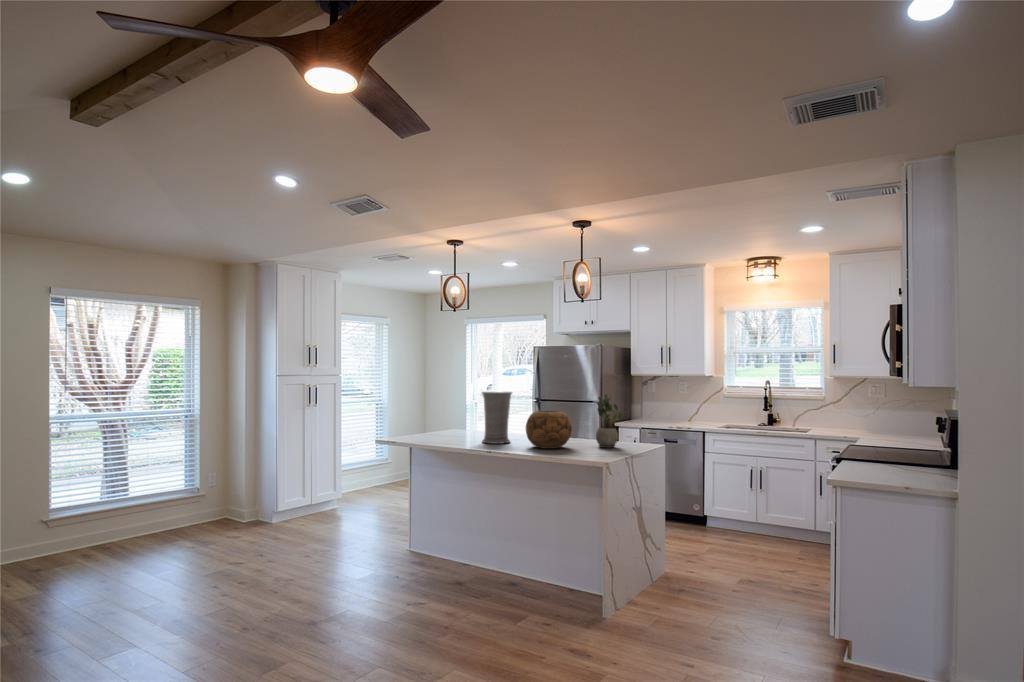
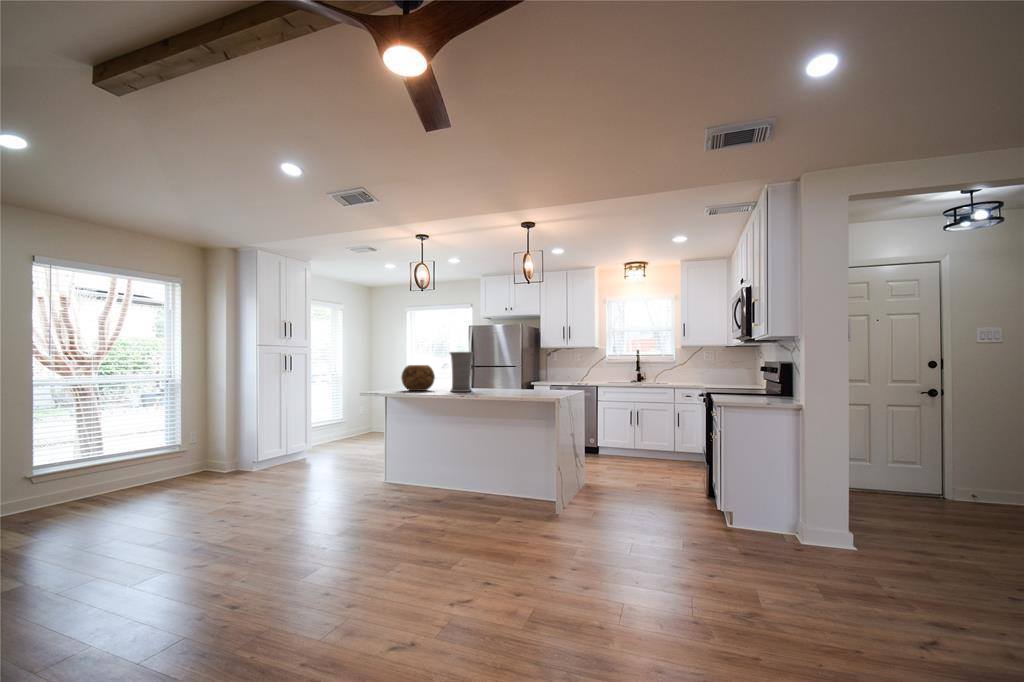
potted plant: present [595,394,627,448] -> none [538,352,564,392]
decorative bowl: present [526,411,572,449] -> present [401,365,435,391]

